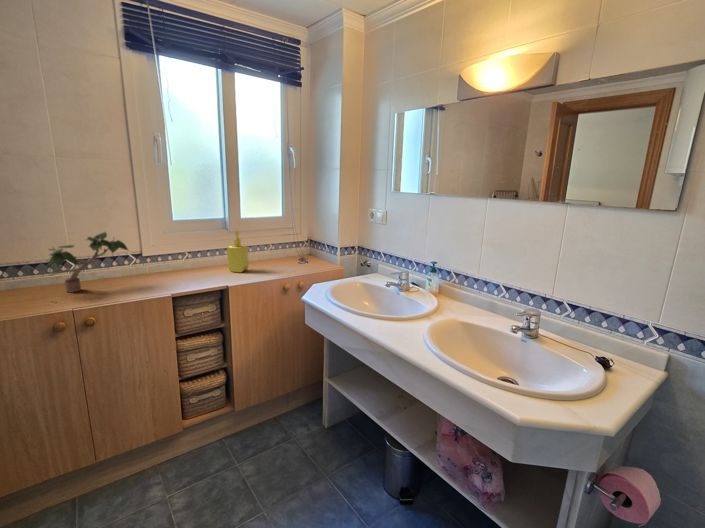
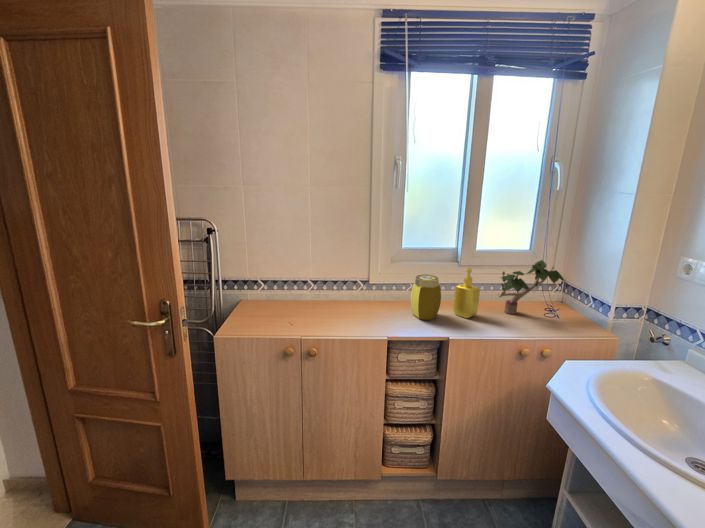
potted plant: present [47,232,128,292] -> present [499,260,565,314]
jar: none [188,240,216,279] -> present [411,274,441,320]

